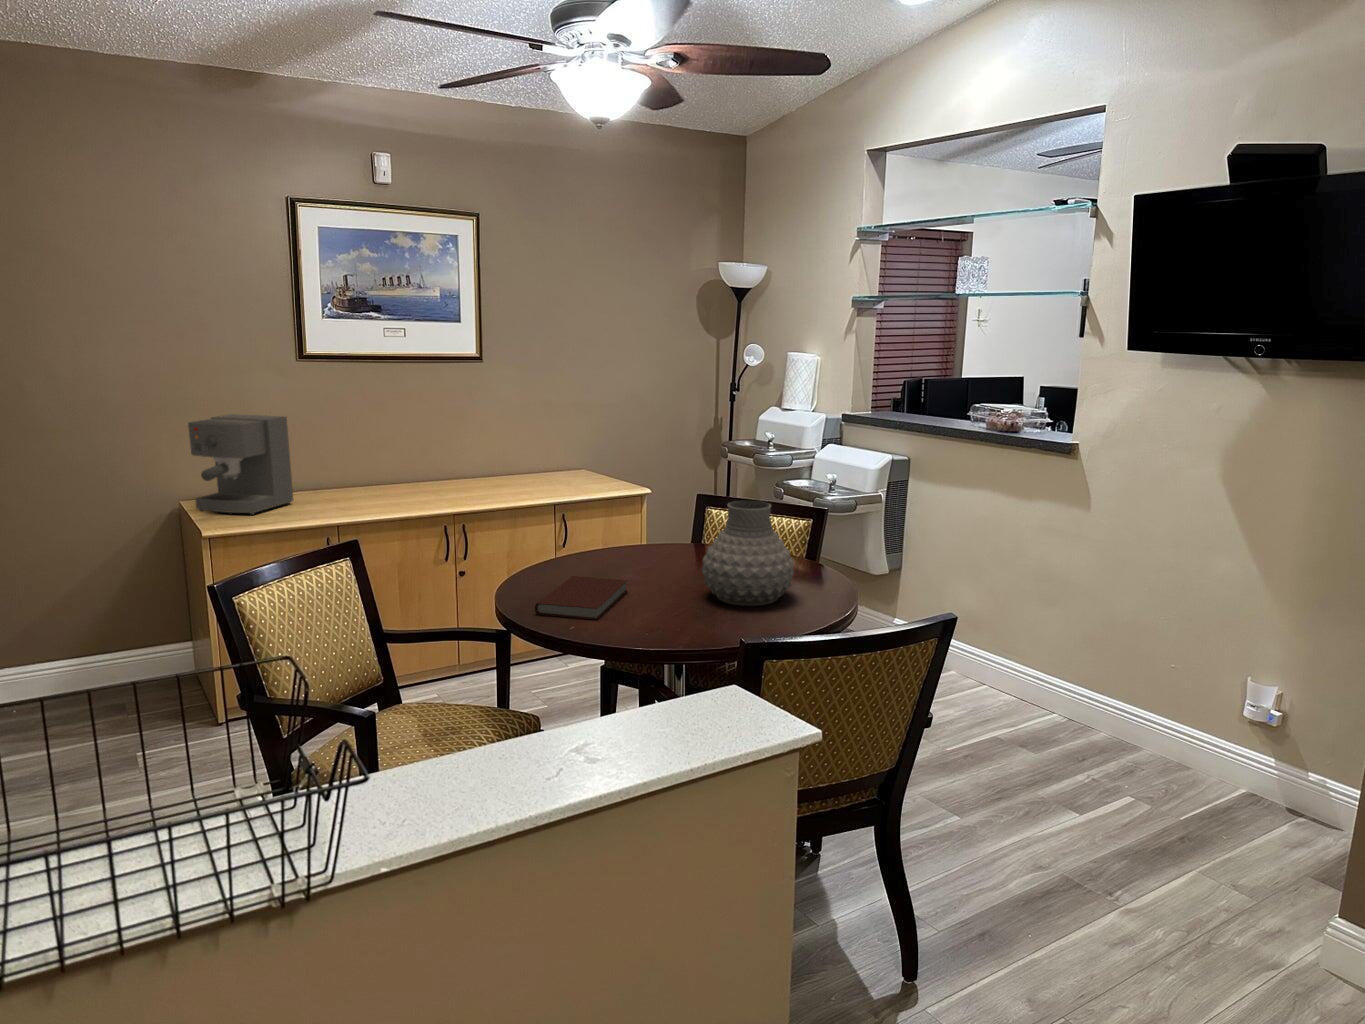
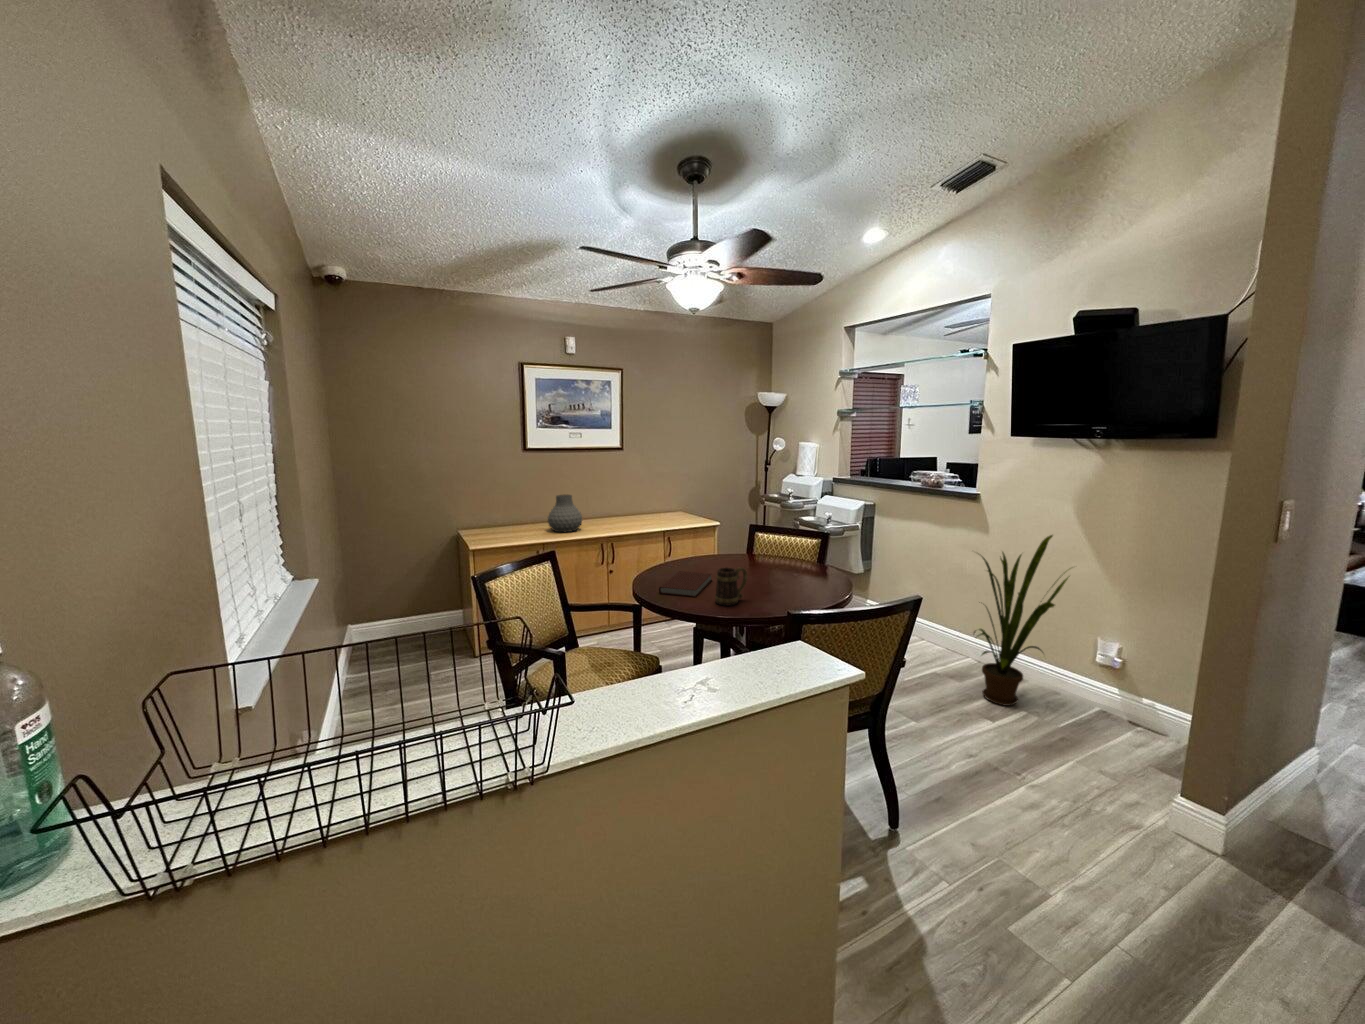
coffee maker: present [188,414,293,515] -> none [466,482,521,537]
vase: present [702,501,794,606] -> present [548,495,582,532]
house plant: none [1059,513,1219,789] -> present [974,535,1070,706]
mug: none [629,569,683,633] -> present [715,567,747,605]

